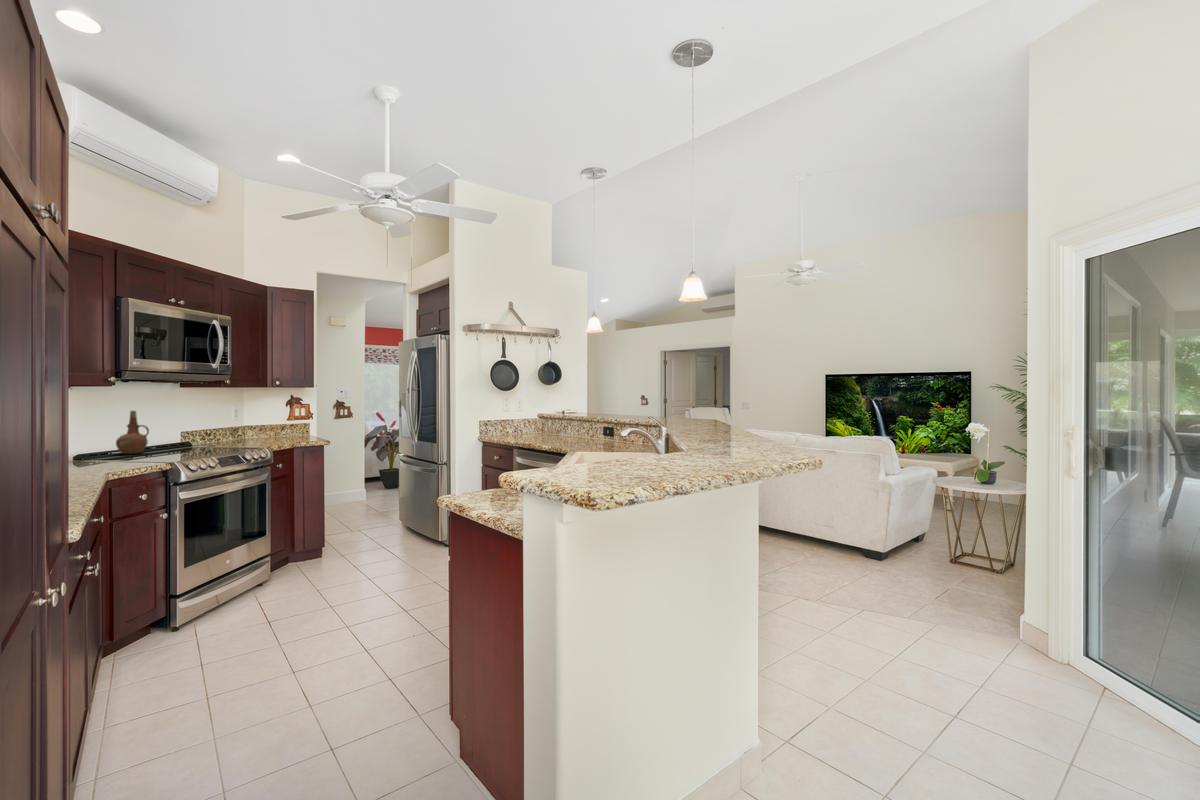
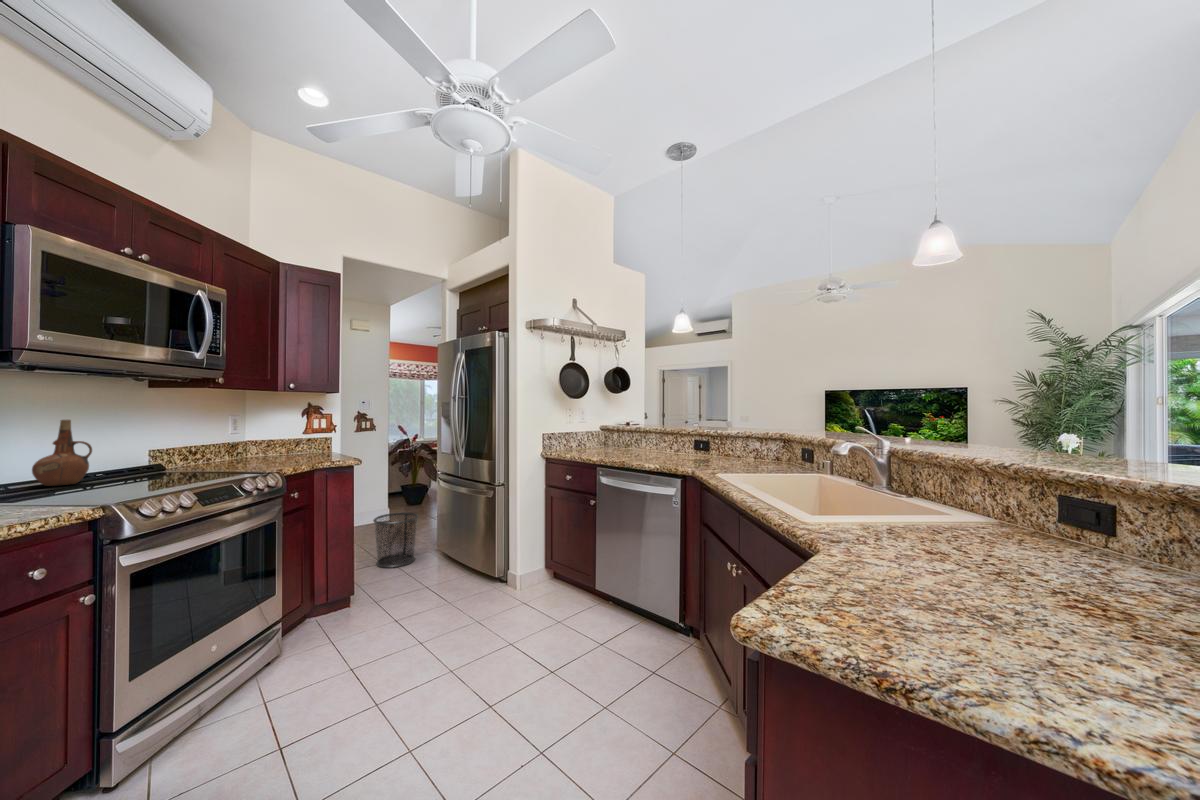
waste bin: none [345,489,384,533] -> present [373,512,418,568]

